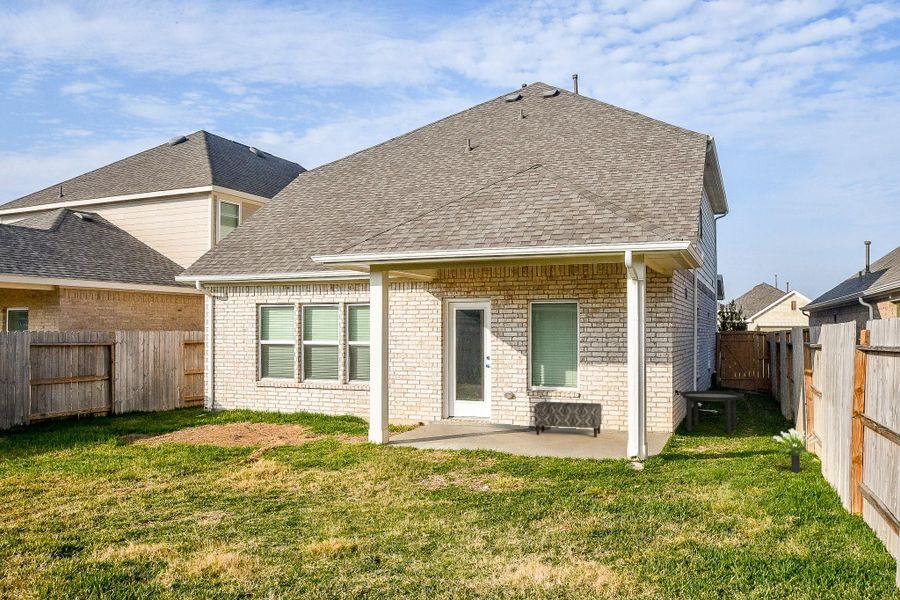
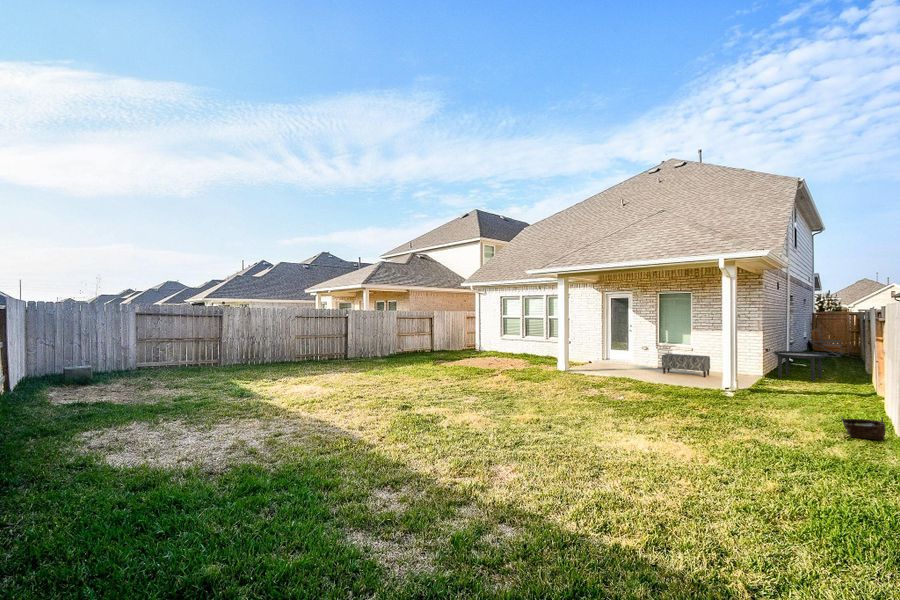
lounge chair: none [708,356,744,395] -> present [809,329,843,357]
potted plant: present [773,429,817,472] -> none [839,377,879,408]
woven basket: none [796,490,848,524] -> present [841,416,886,440]

